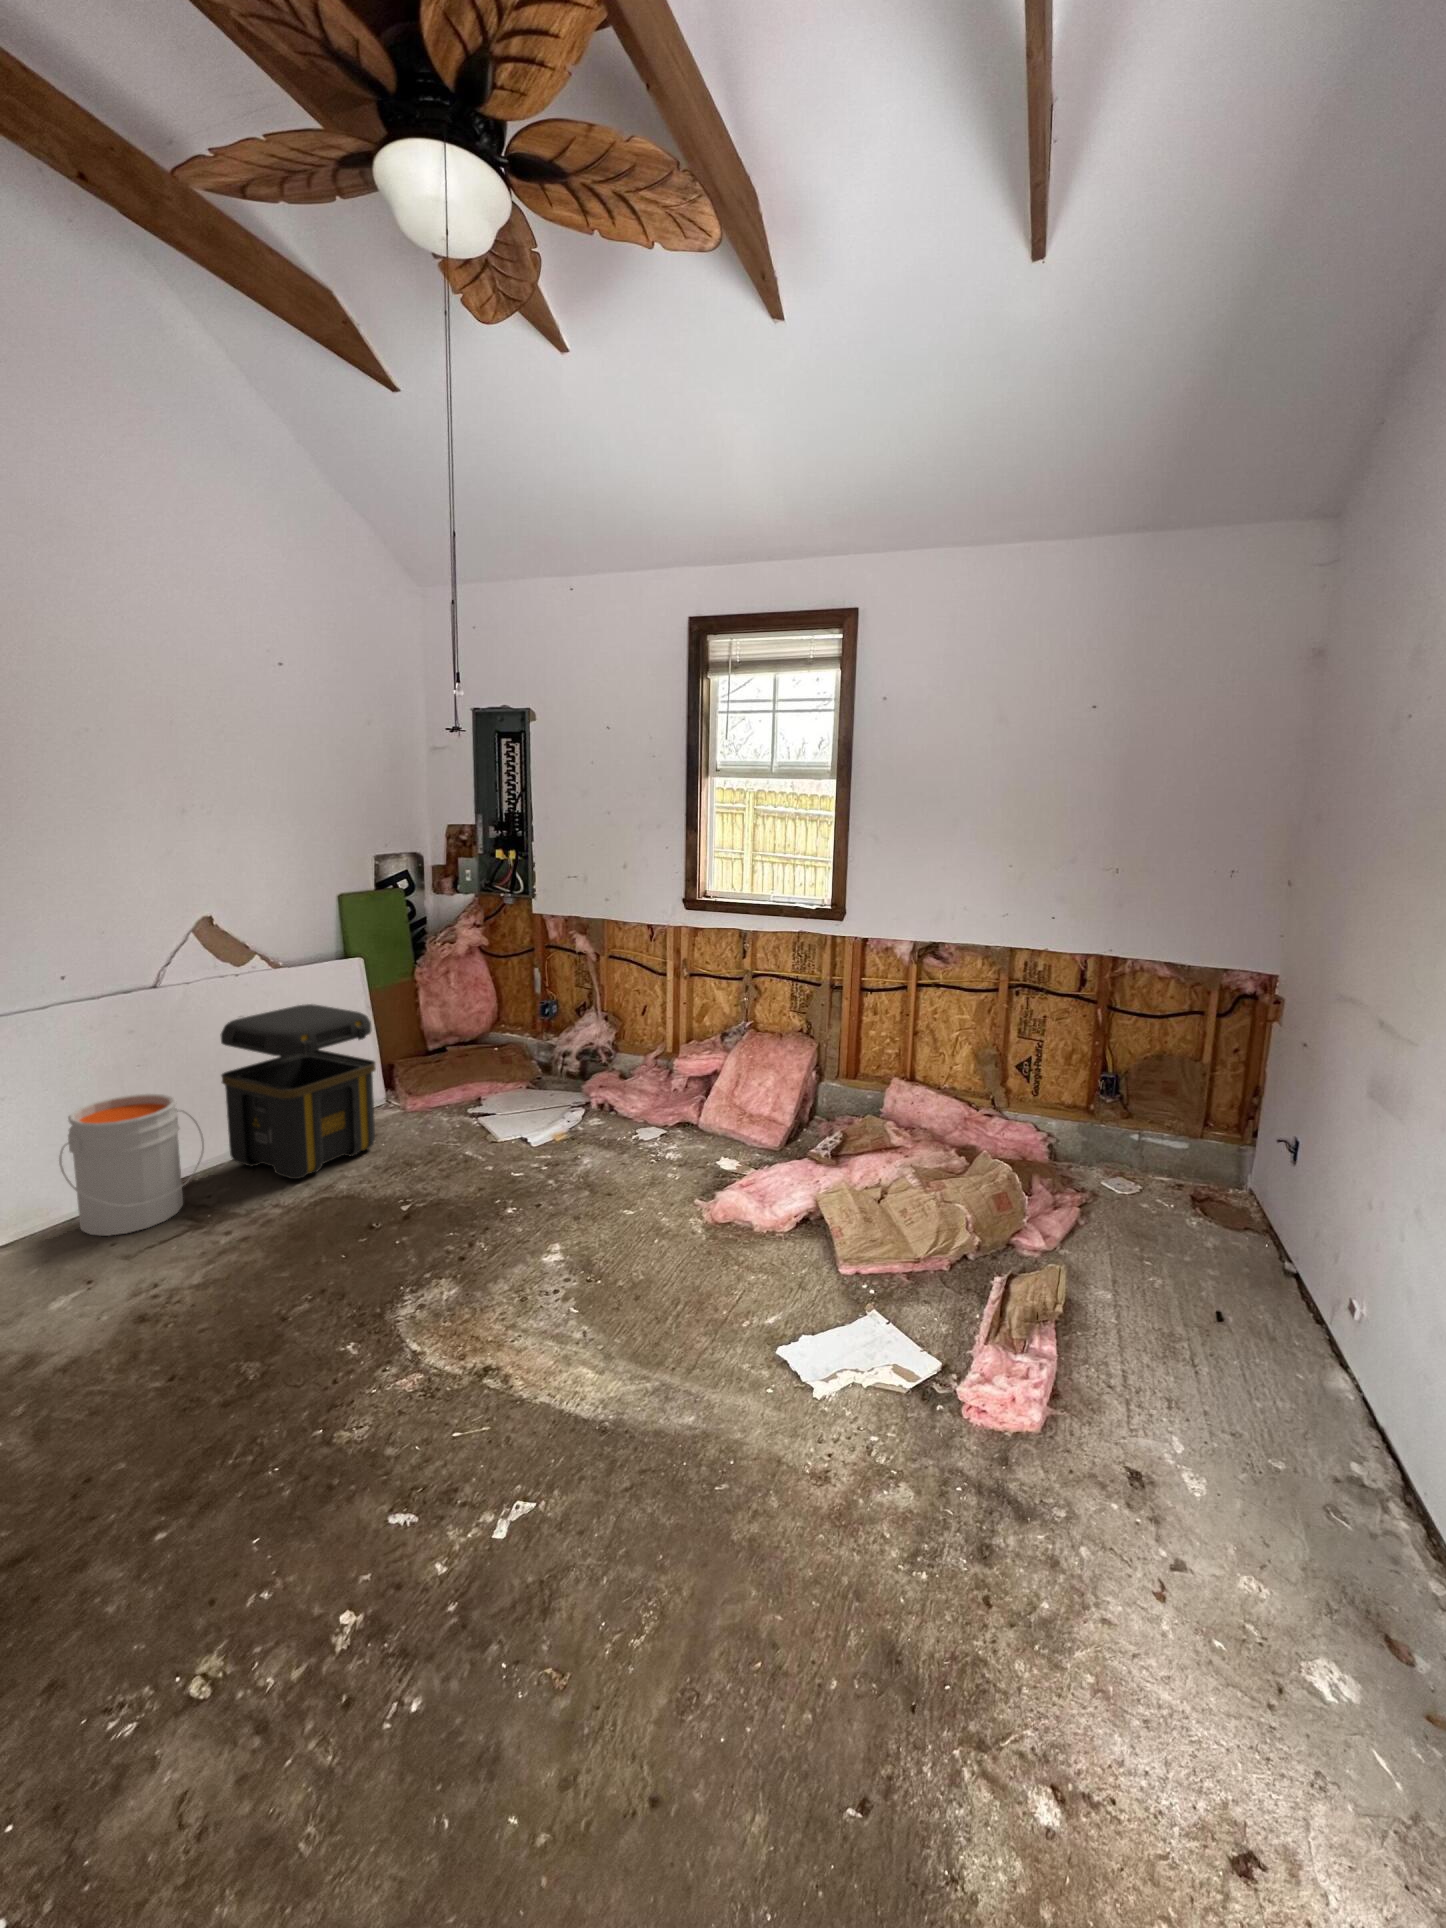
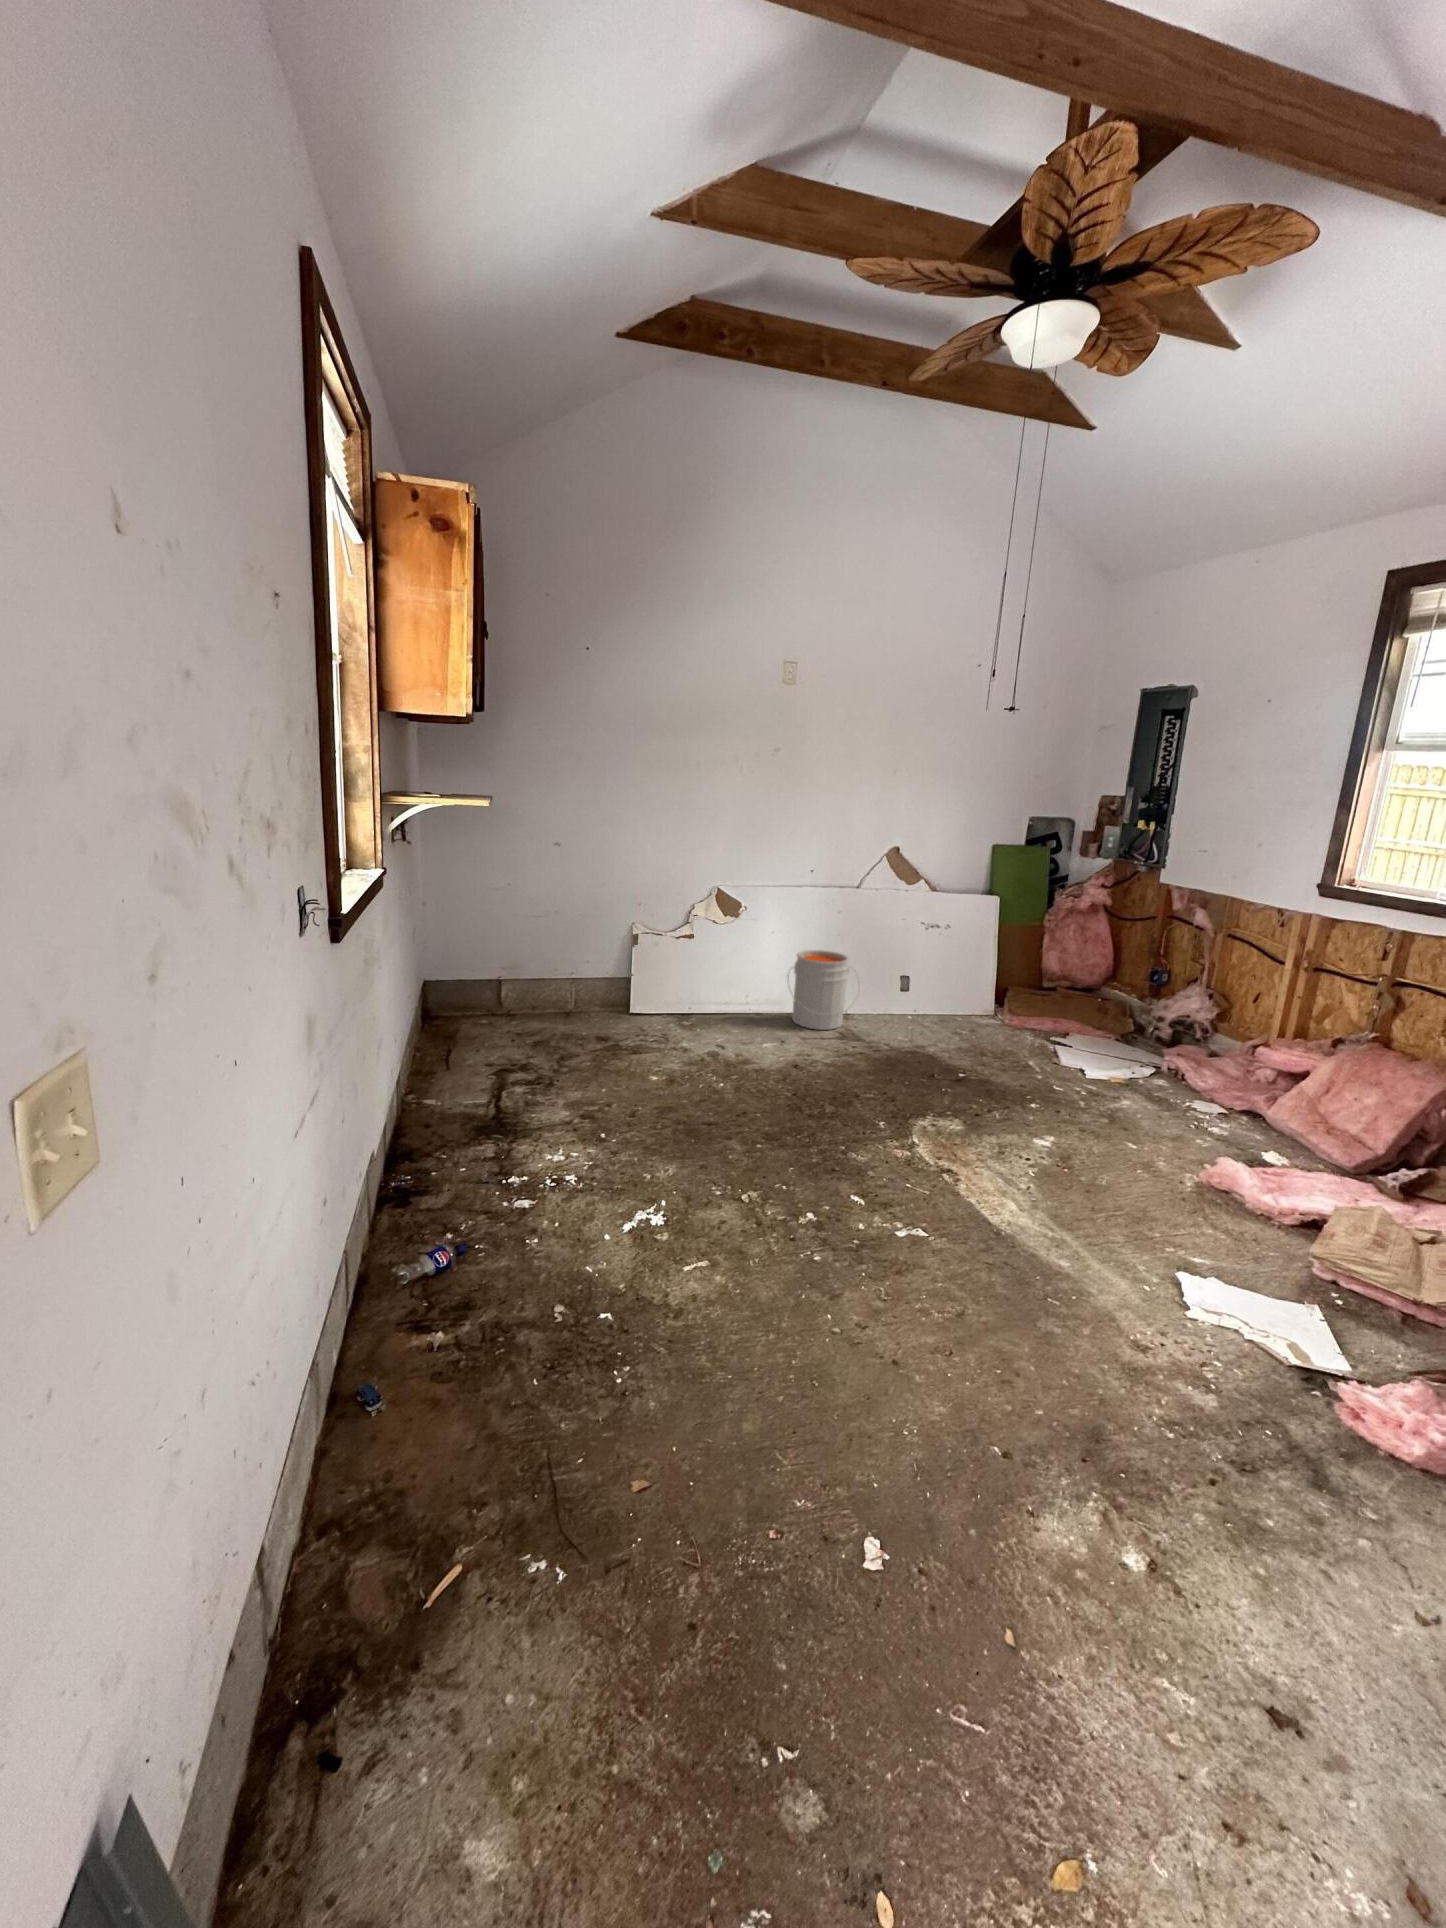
toolbox: present [221,1004,376,1179] -> none [878,920,980,1035]

